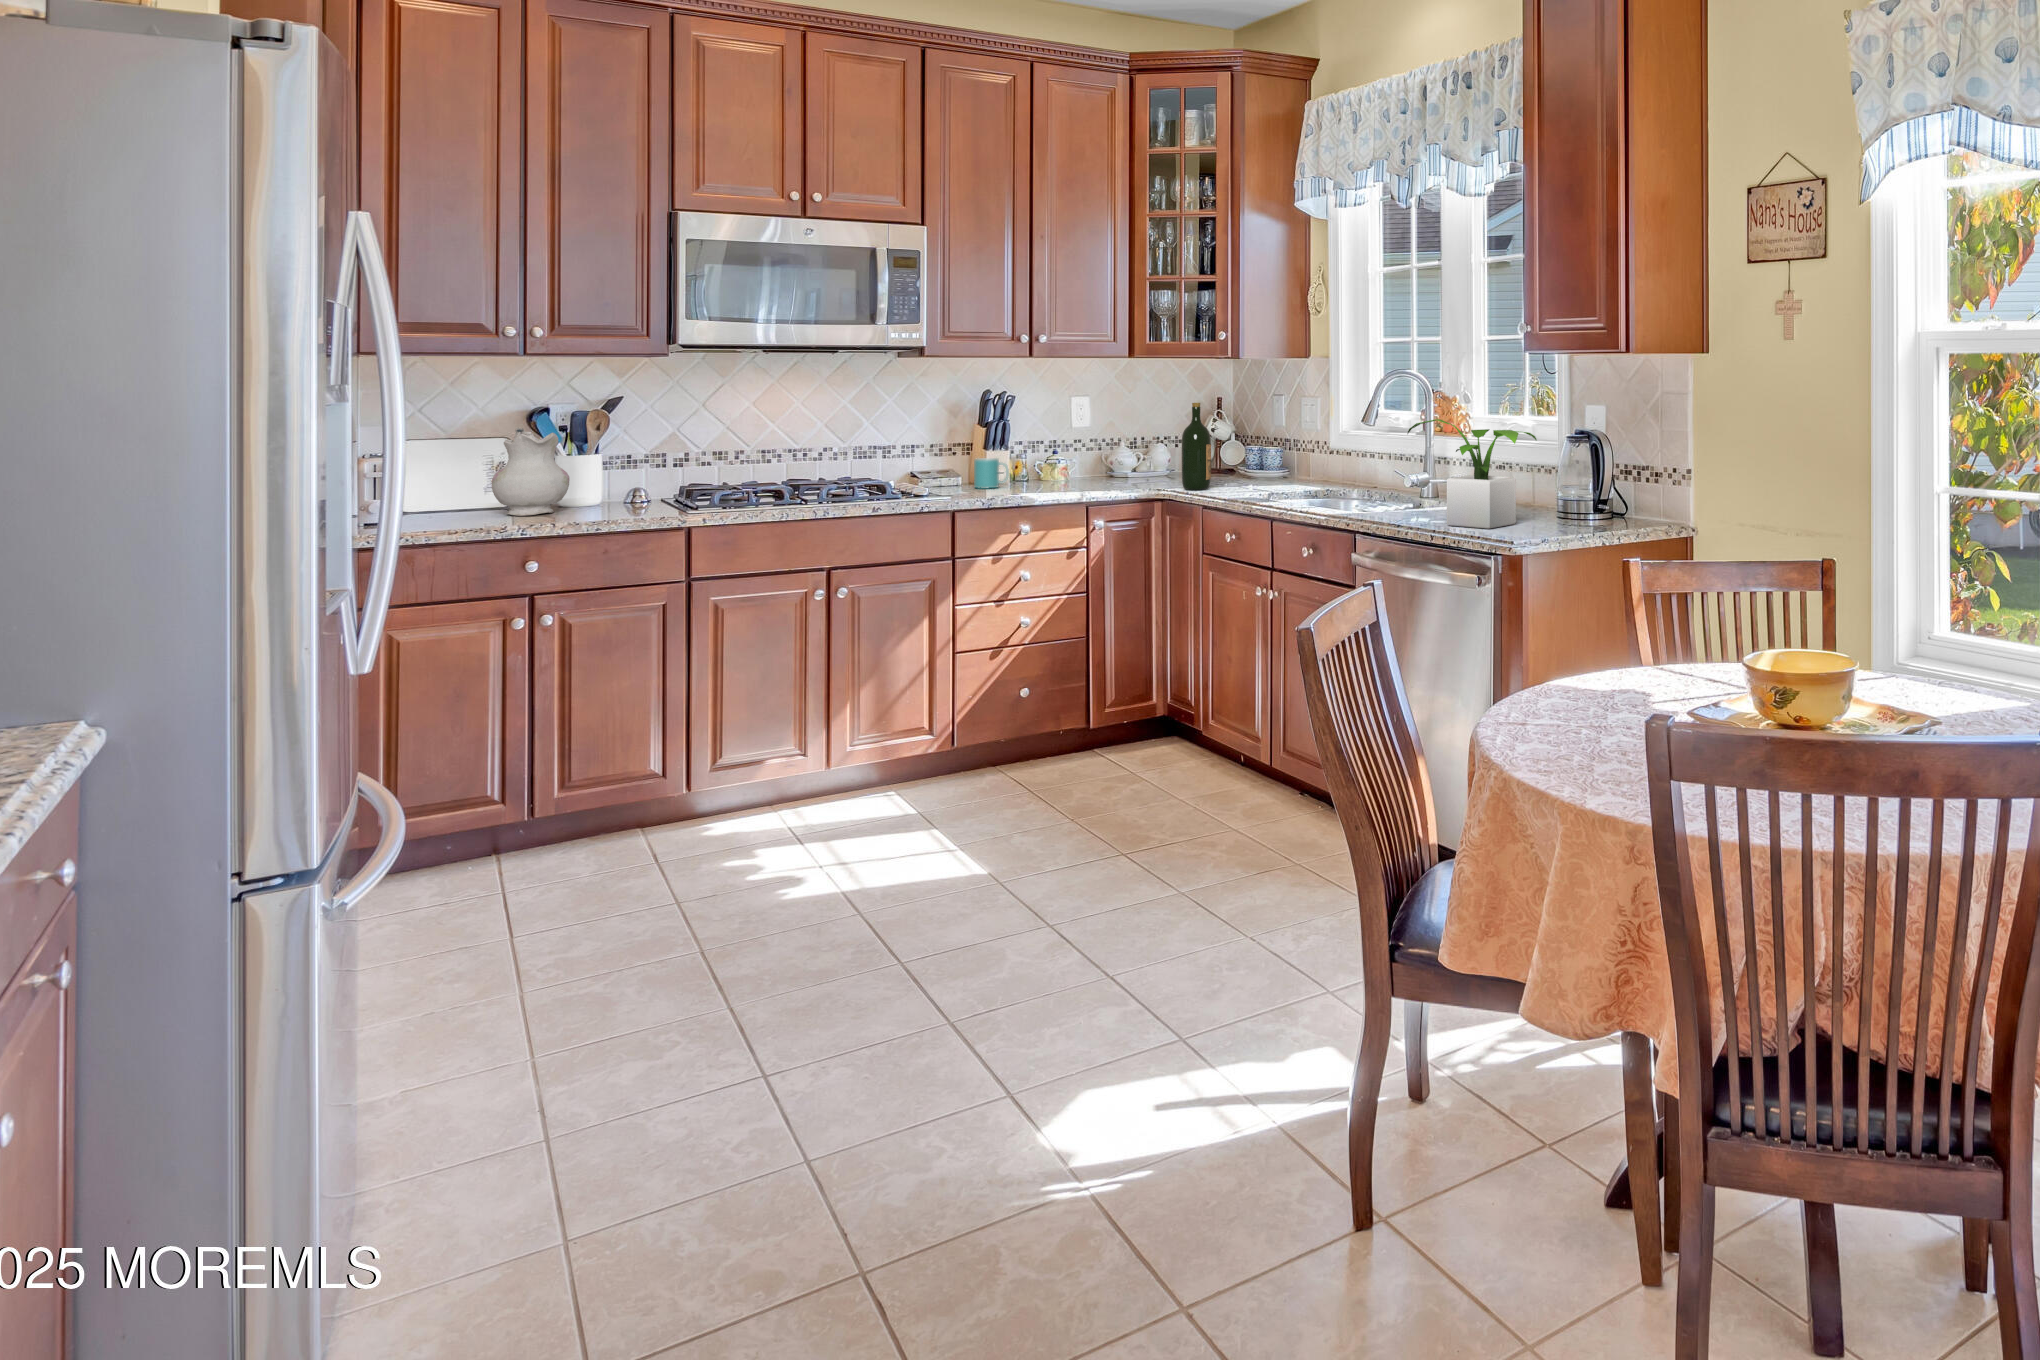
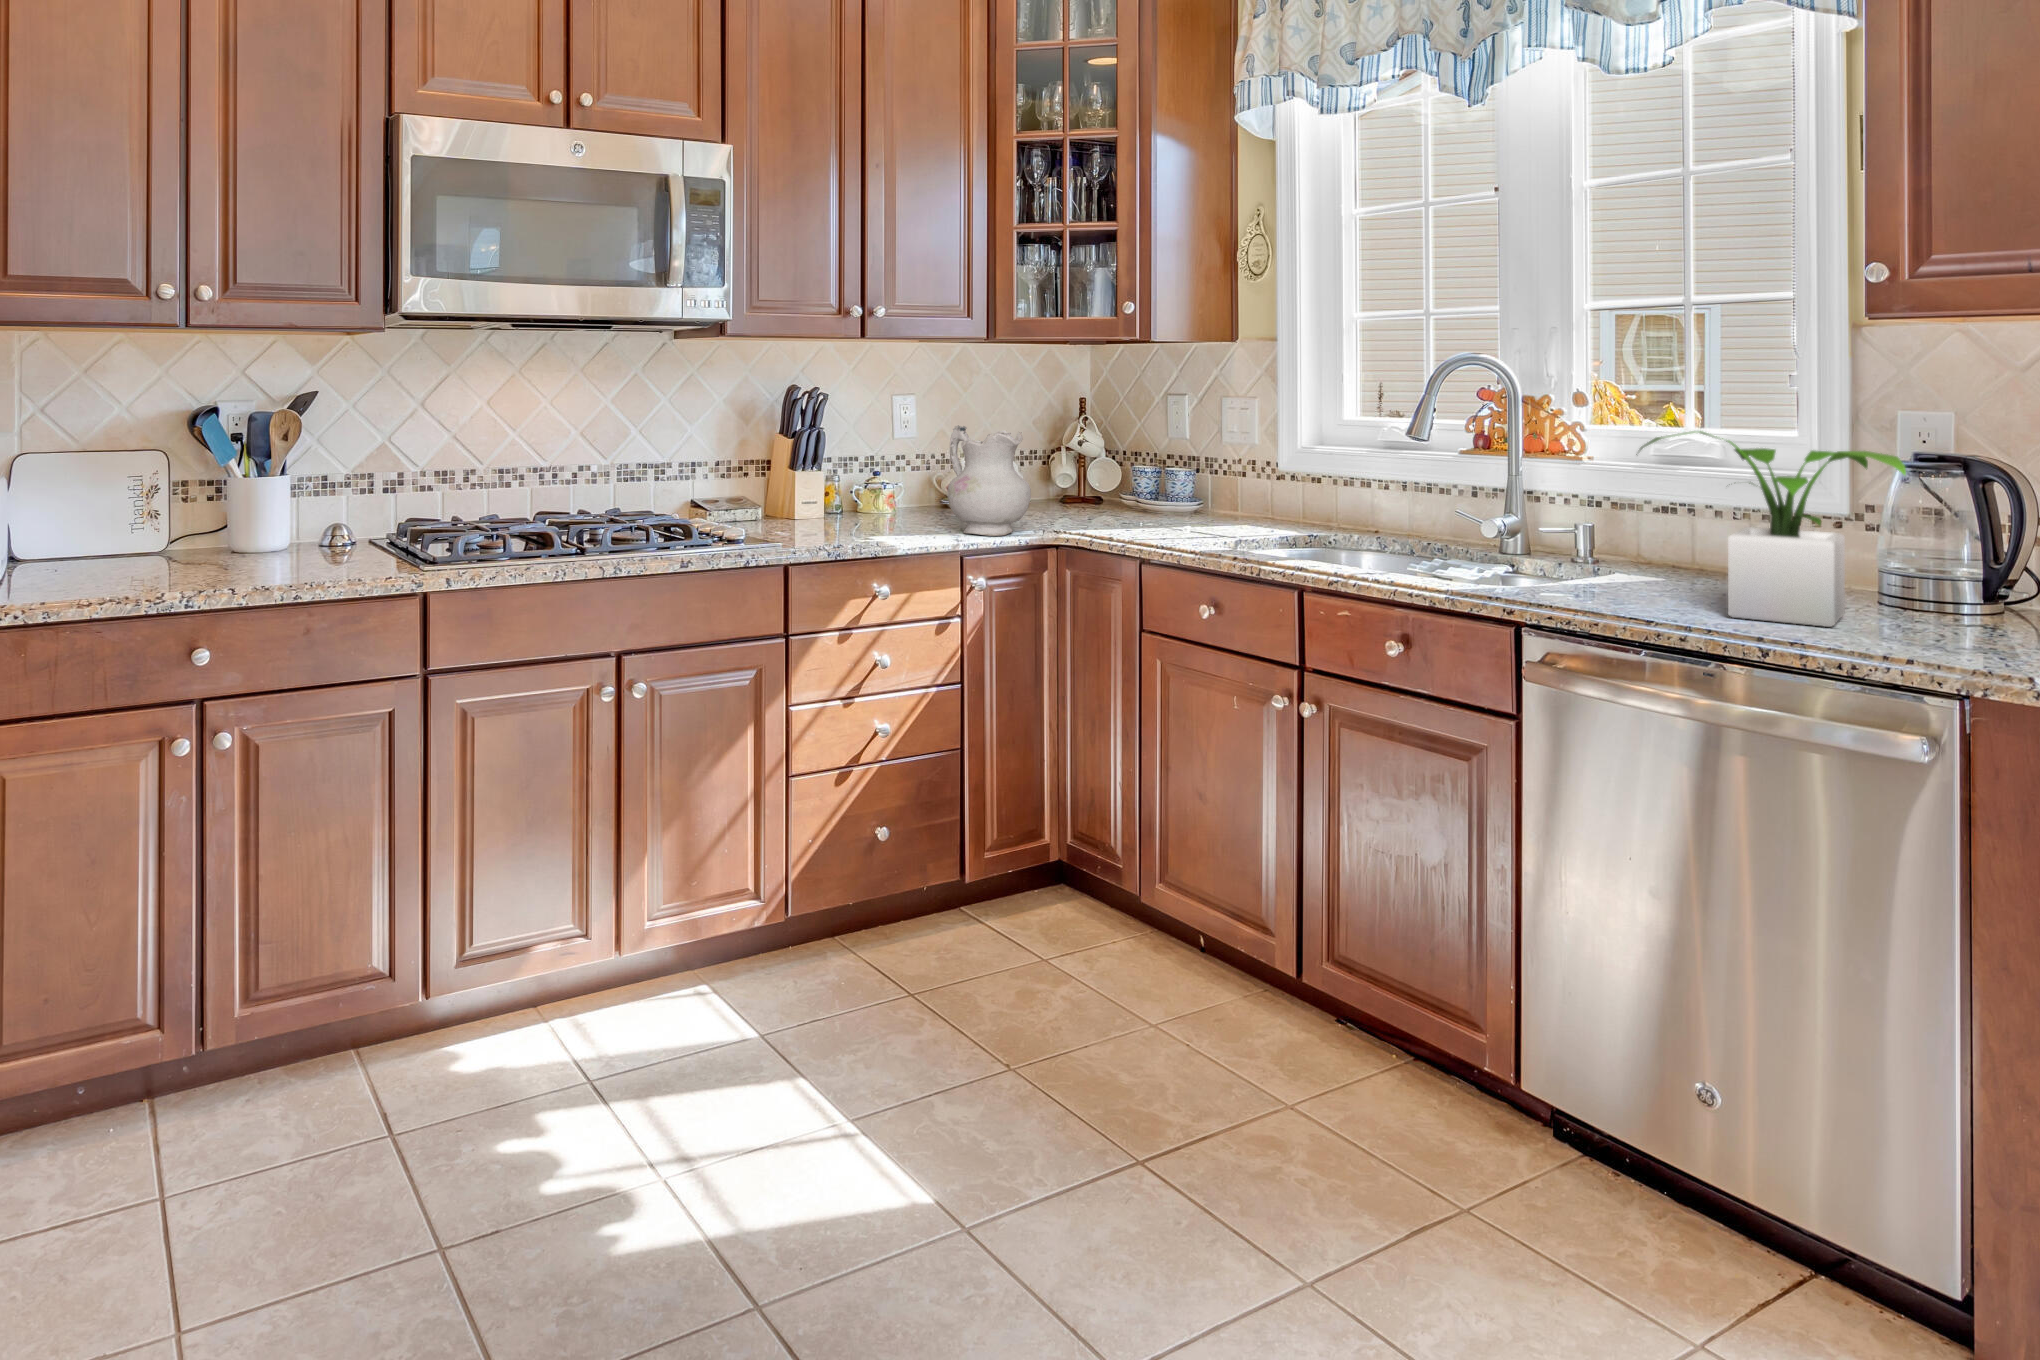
wine bottle: present [1182,403,1211,490] -> none [1091,403,1135,532]
ceramic pitcher: present [492,428,570,516] -> present [948,425,1031,536]
mug: present [974,458,1008,489] -> none [787,481,836,526]

